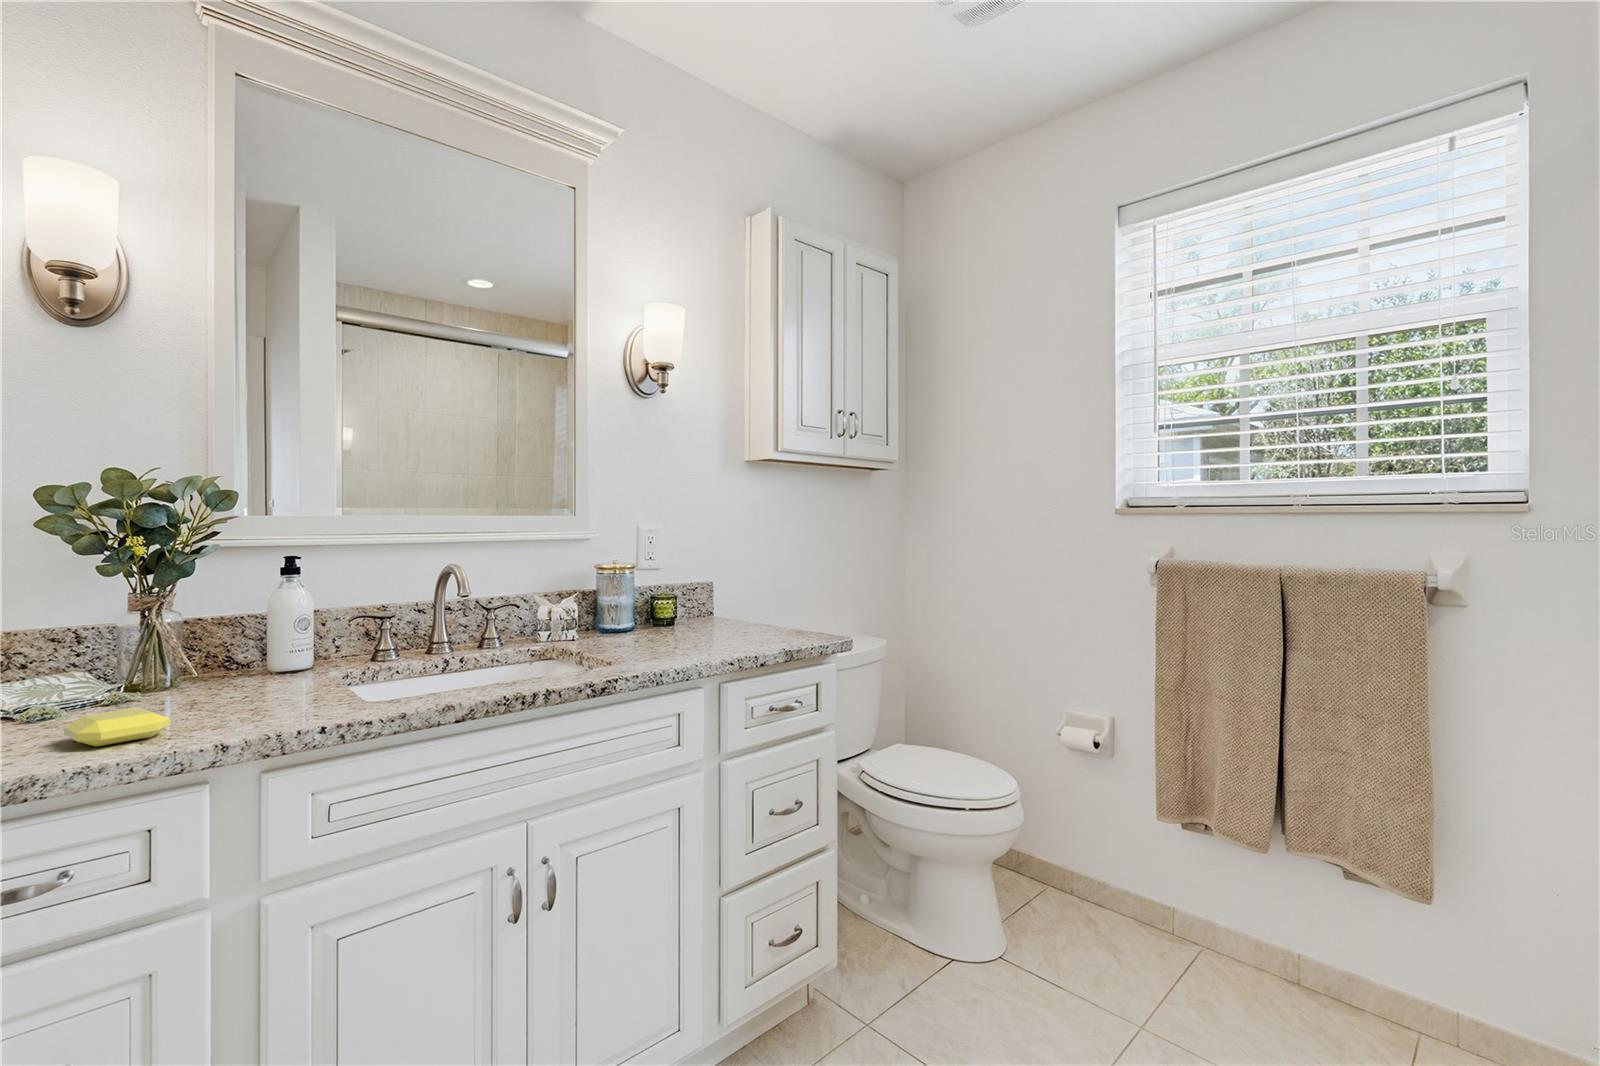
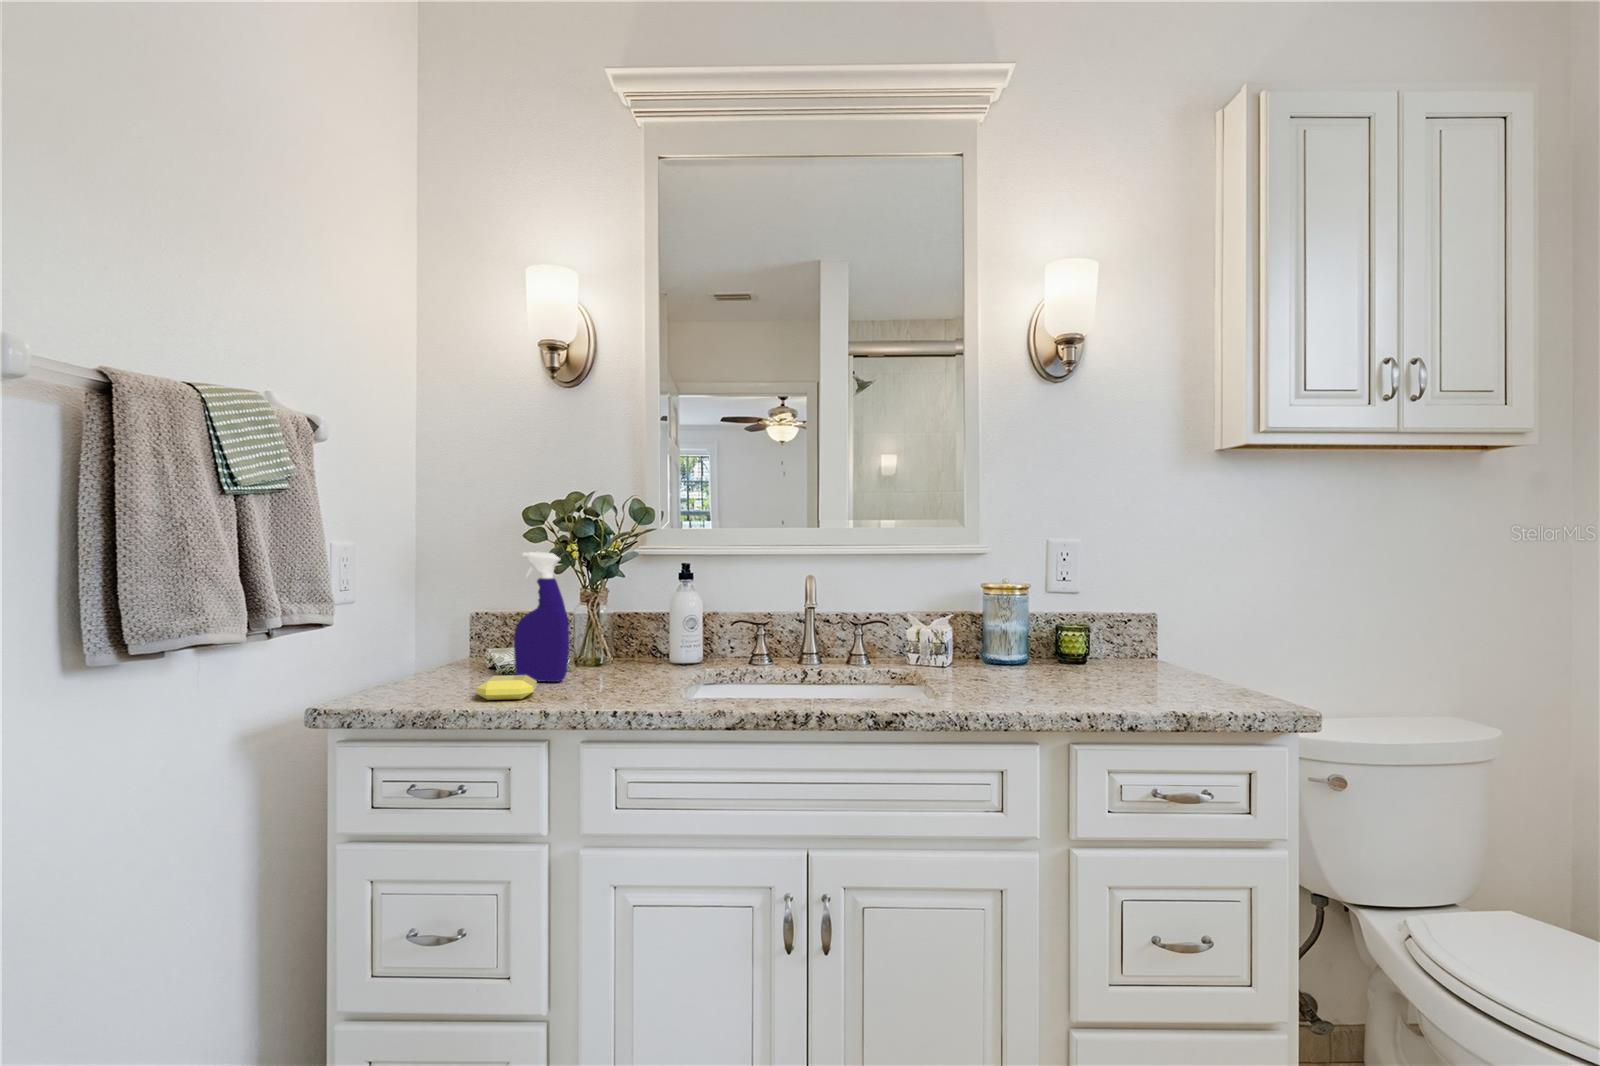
spray bottle: none [69,547,170,719] -> present [514,552,569,682]

